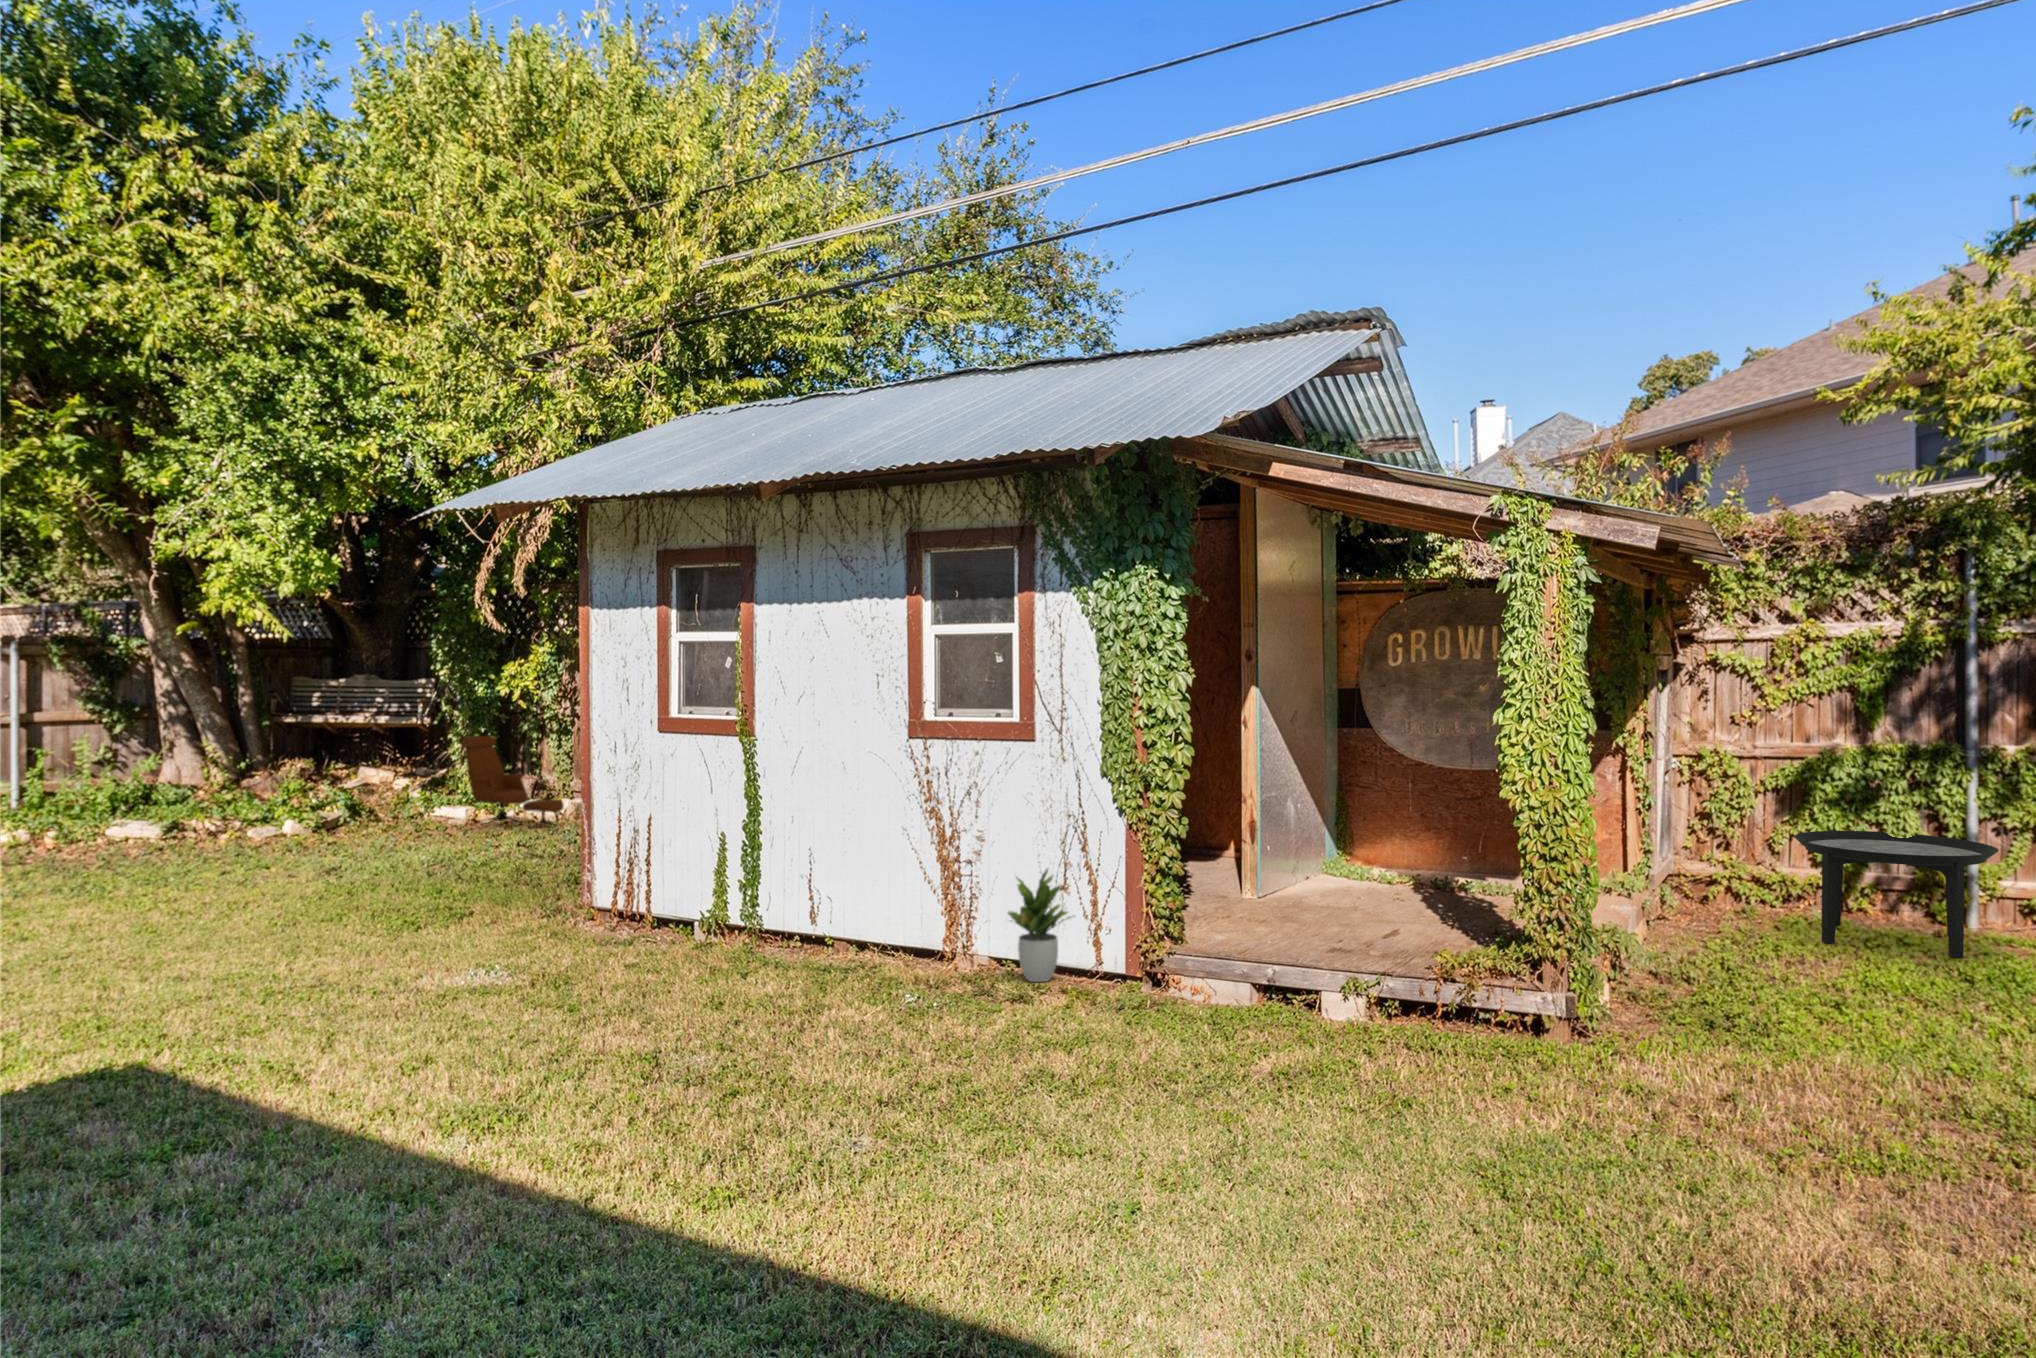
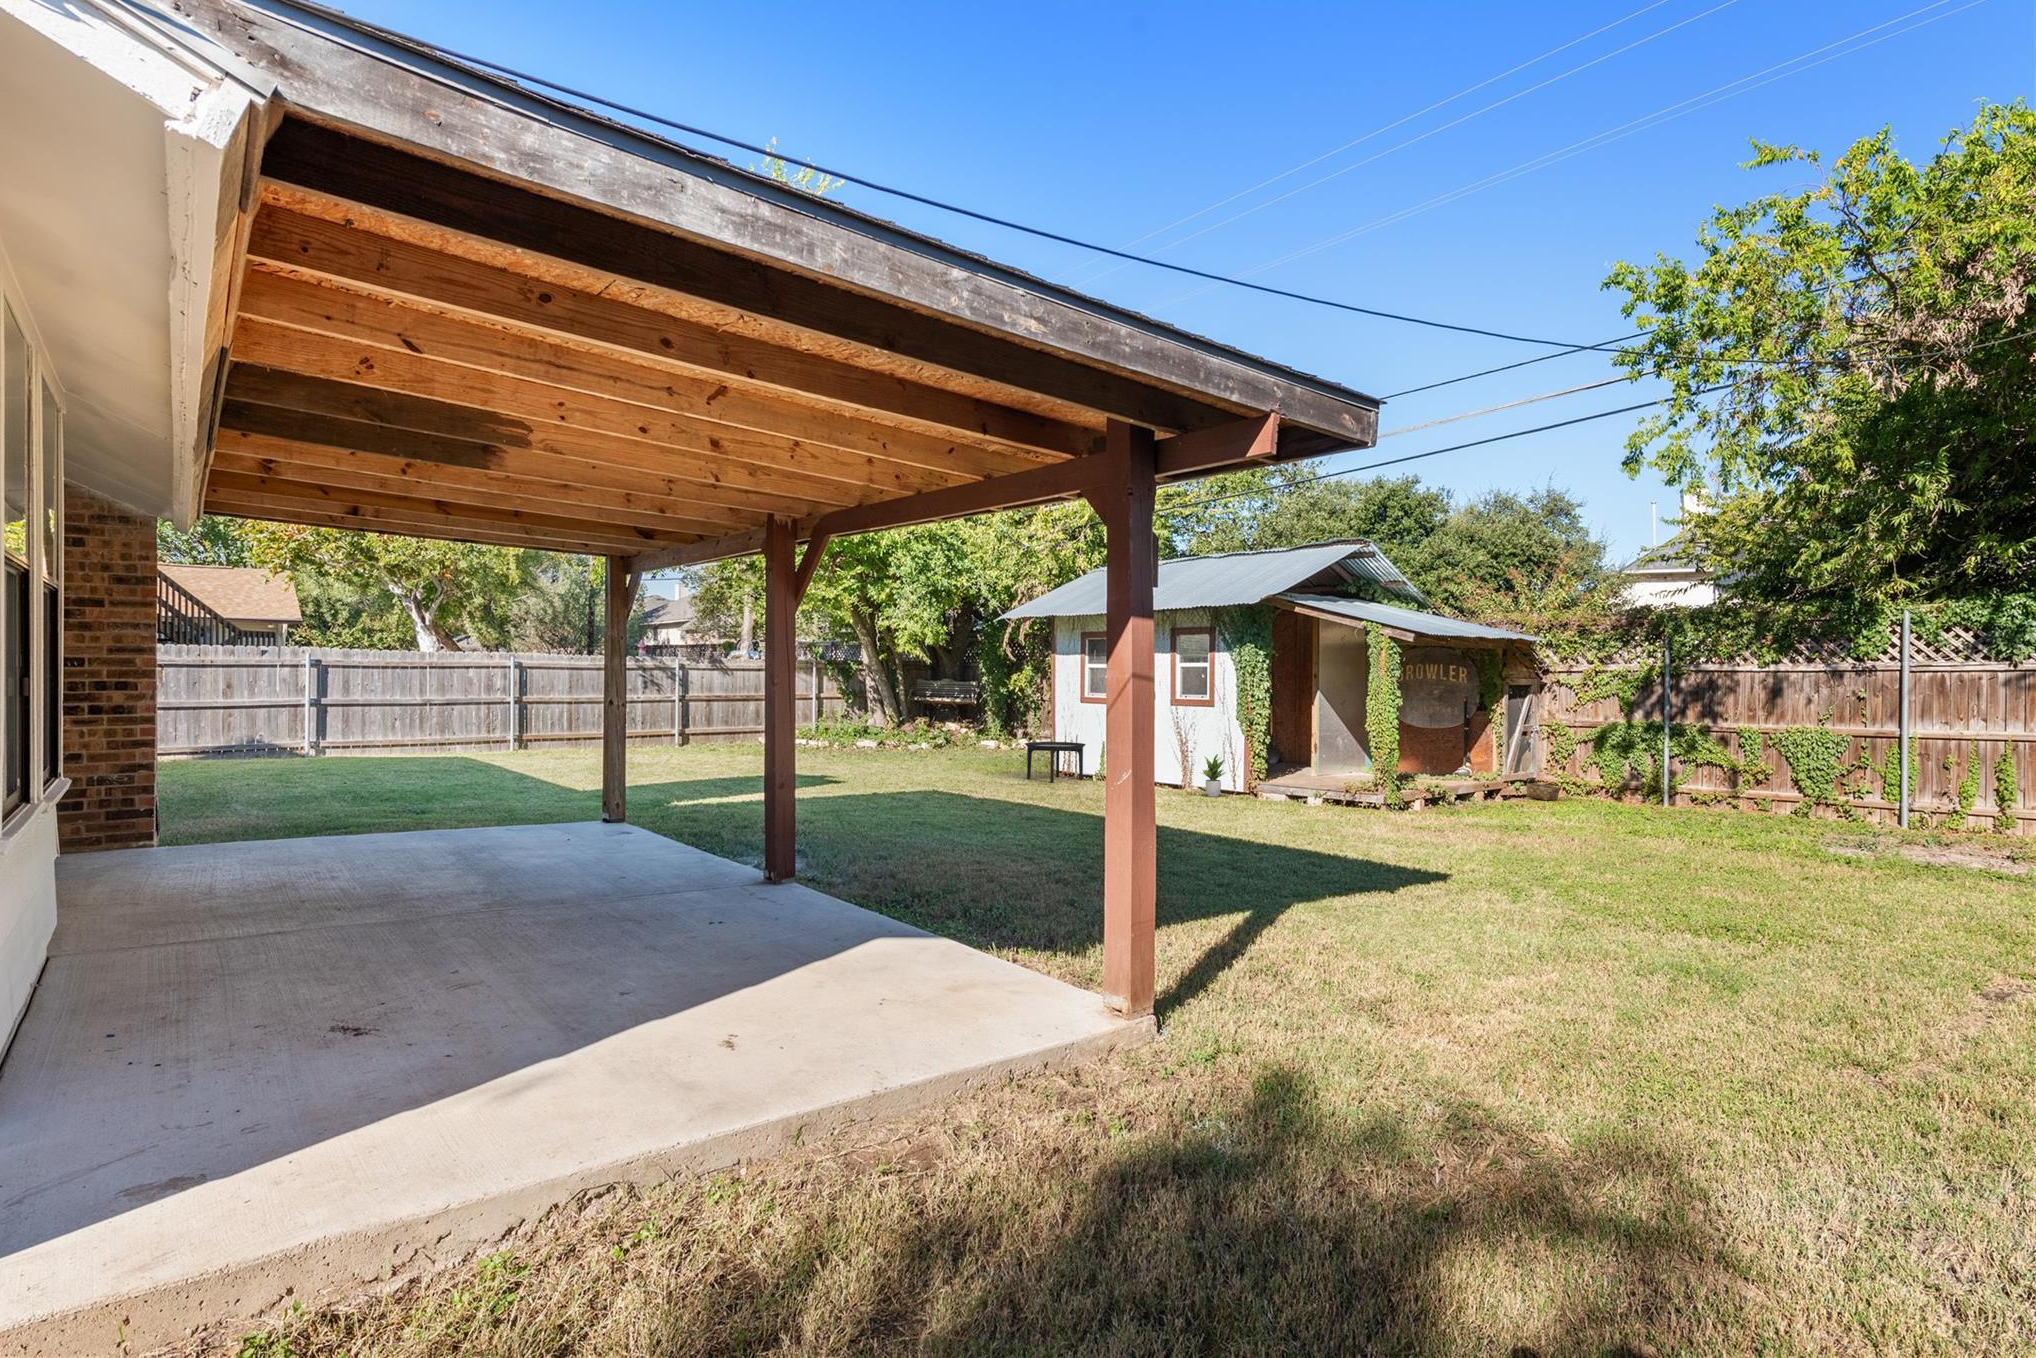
lounge chair: present [464,736,564,827] -> none [994,709,1038,753]
round table: present [1794,831,1999,958] -> present [1025,742,1086,783]
woven basket: none [1665,870,1737,921] -> present [1526,778,1560,801]

